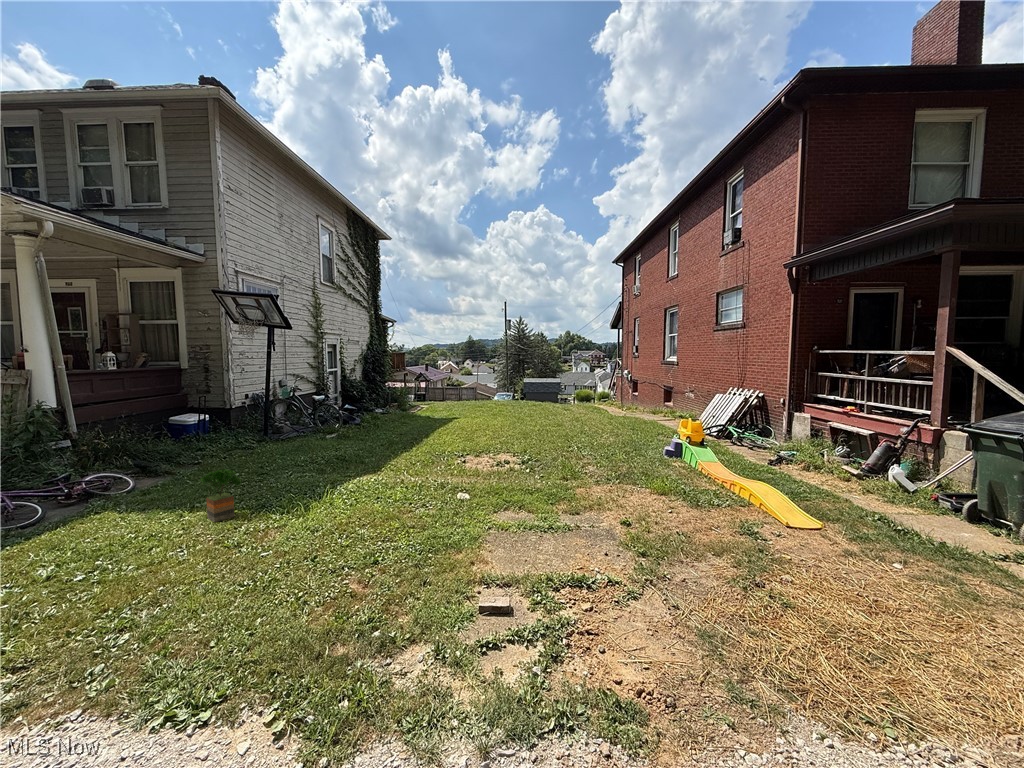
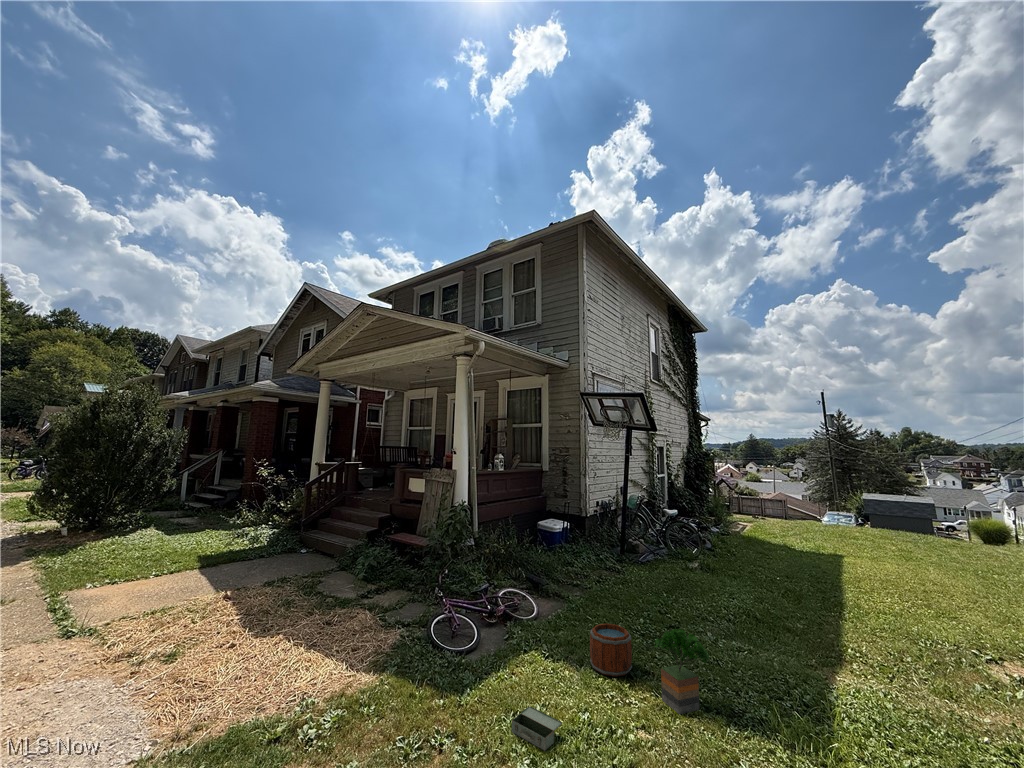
bucket: none [156,479,196,515] -> present [590,623,632,677]
toolbox: none [35,544,90,565] -> present [512,706,562,751]

